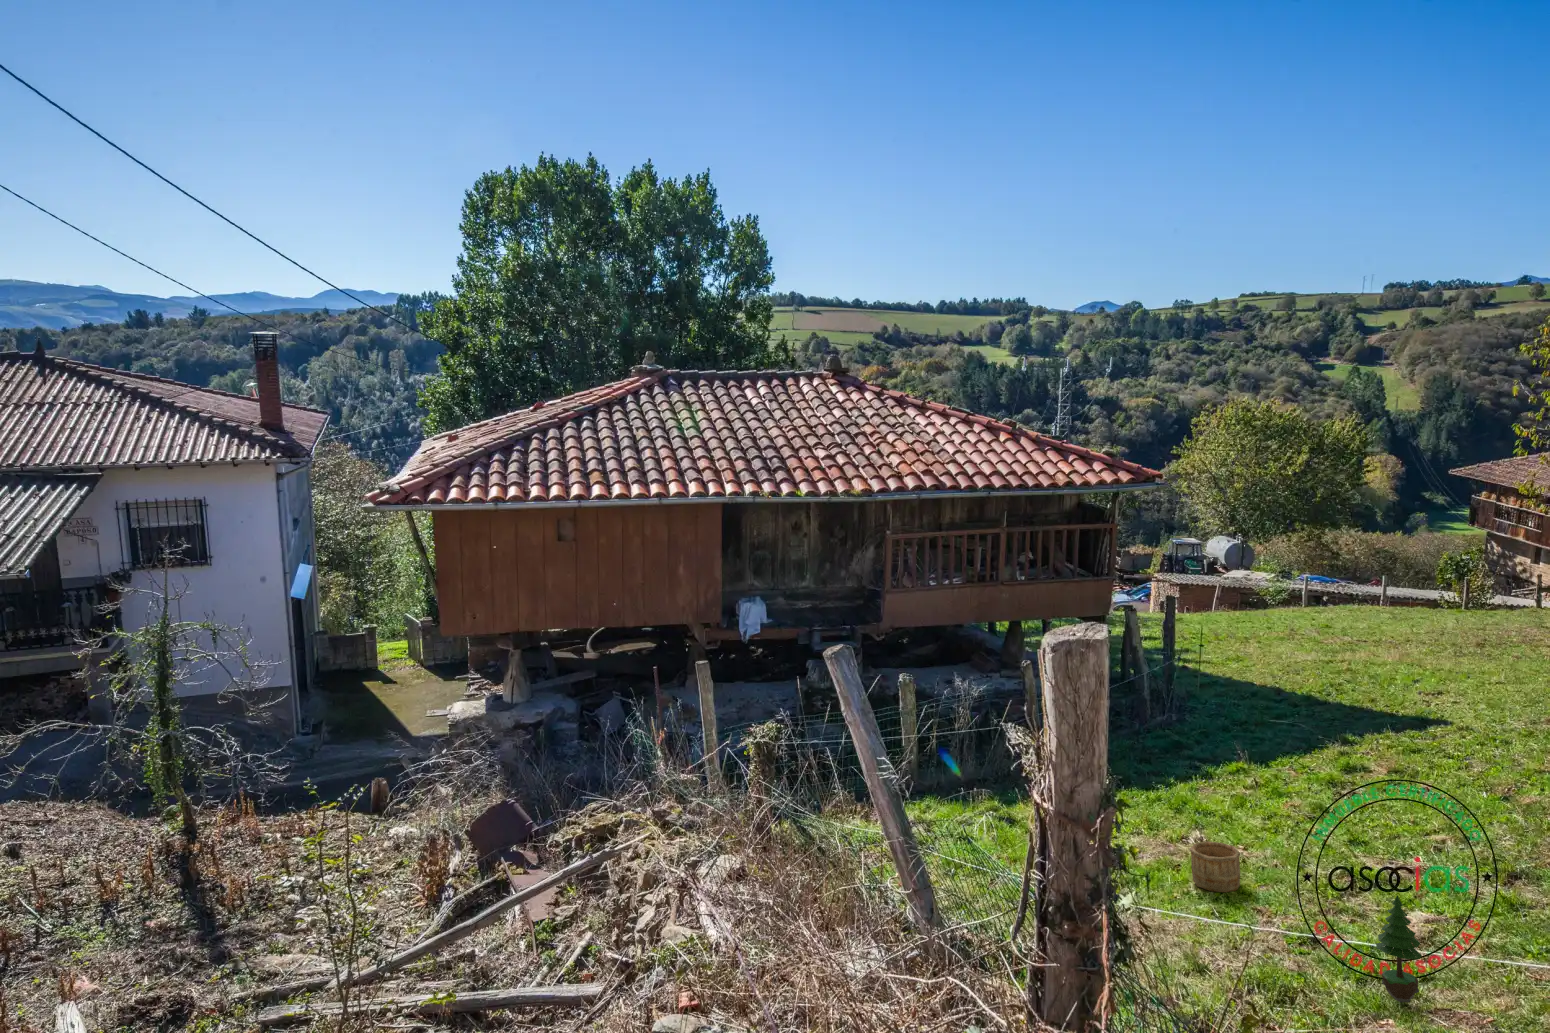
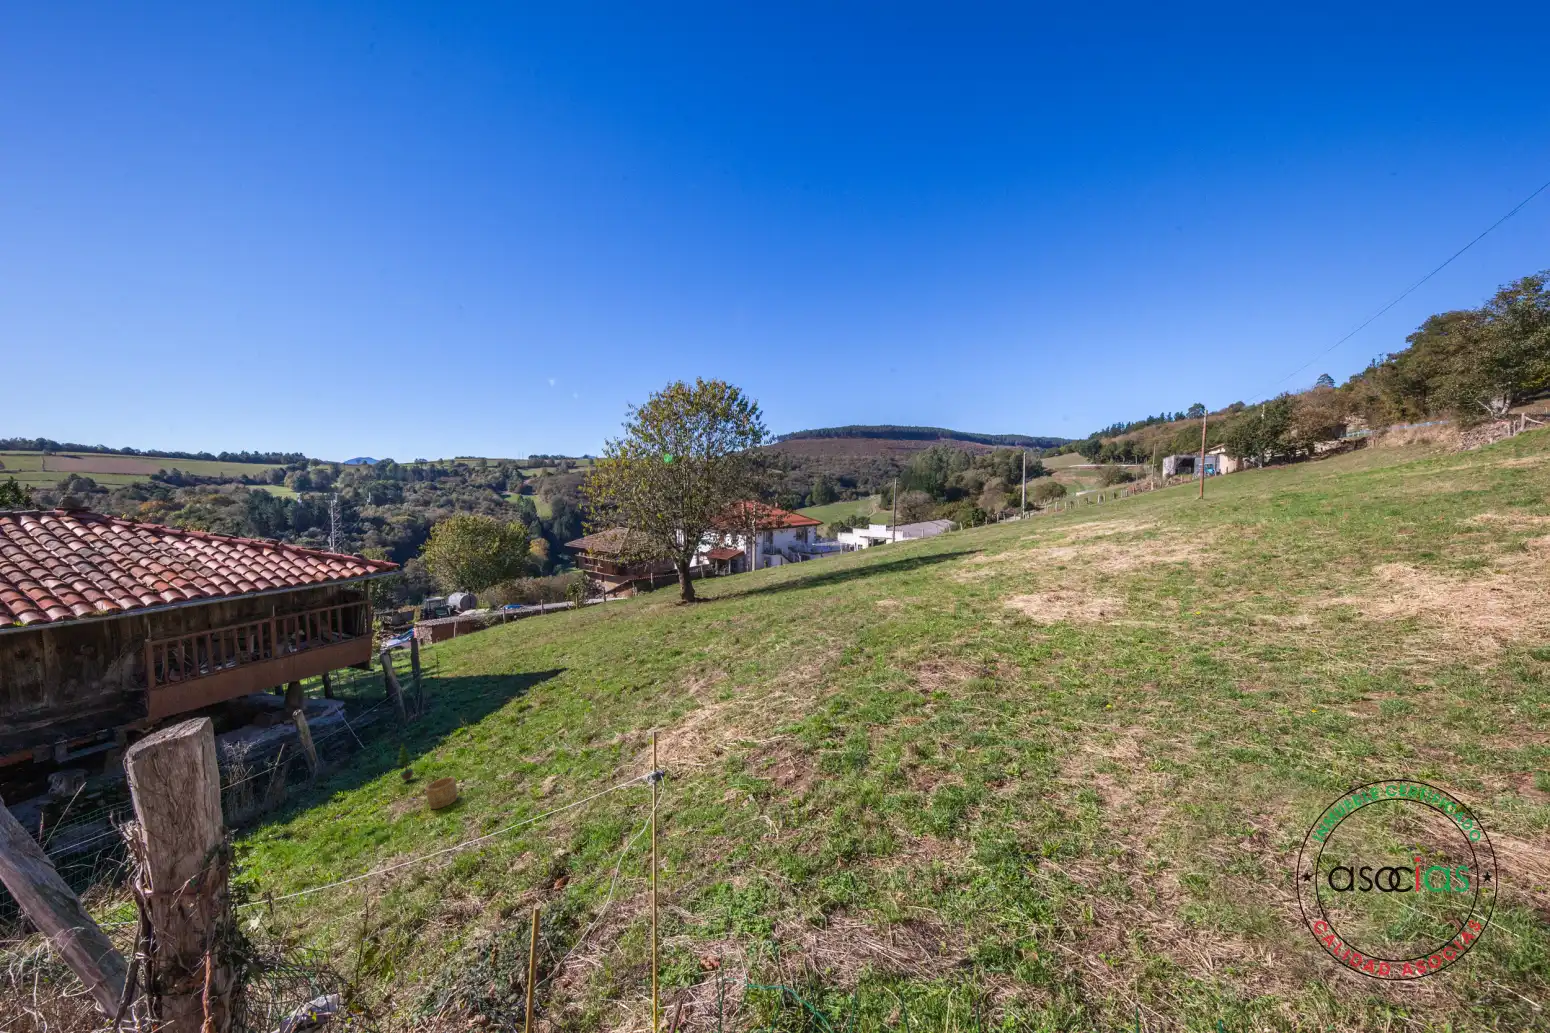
potted tree: present [1376,895,1422,1003] -> present [398,743,413,781]

